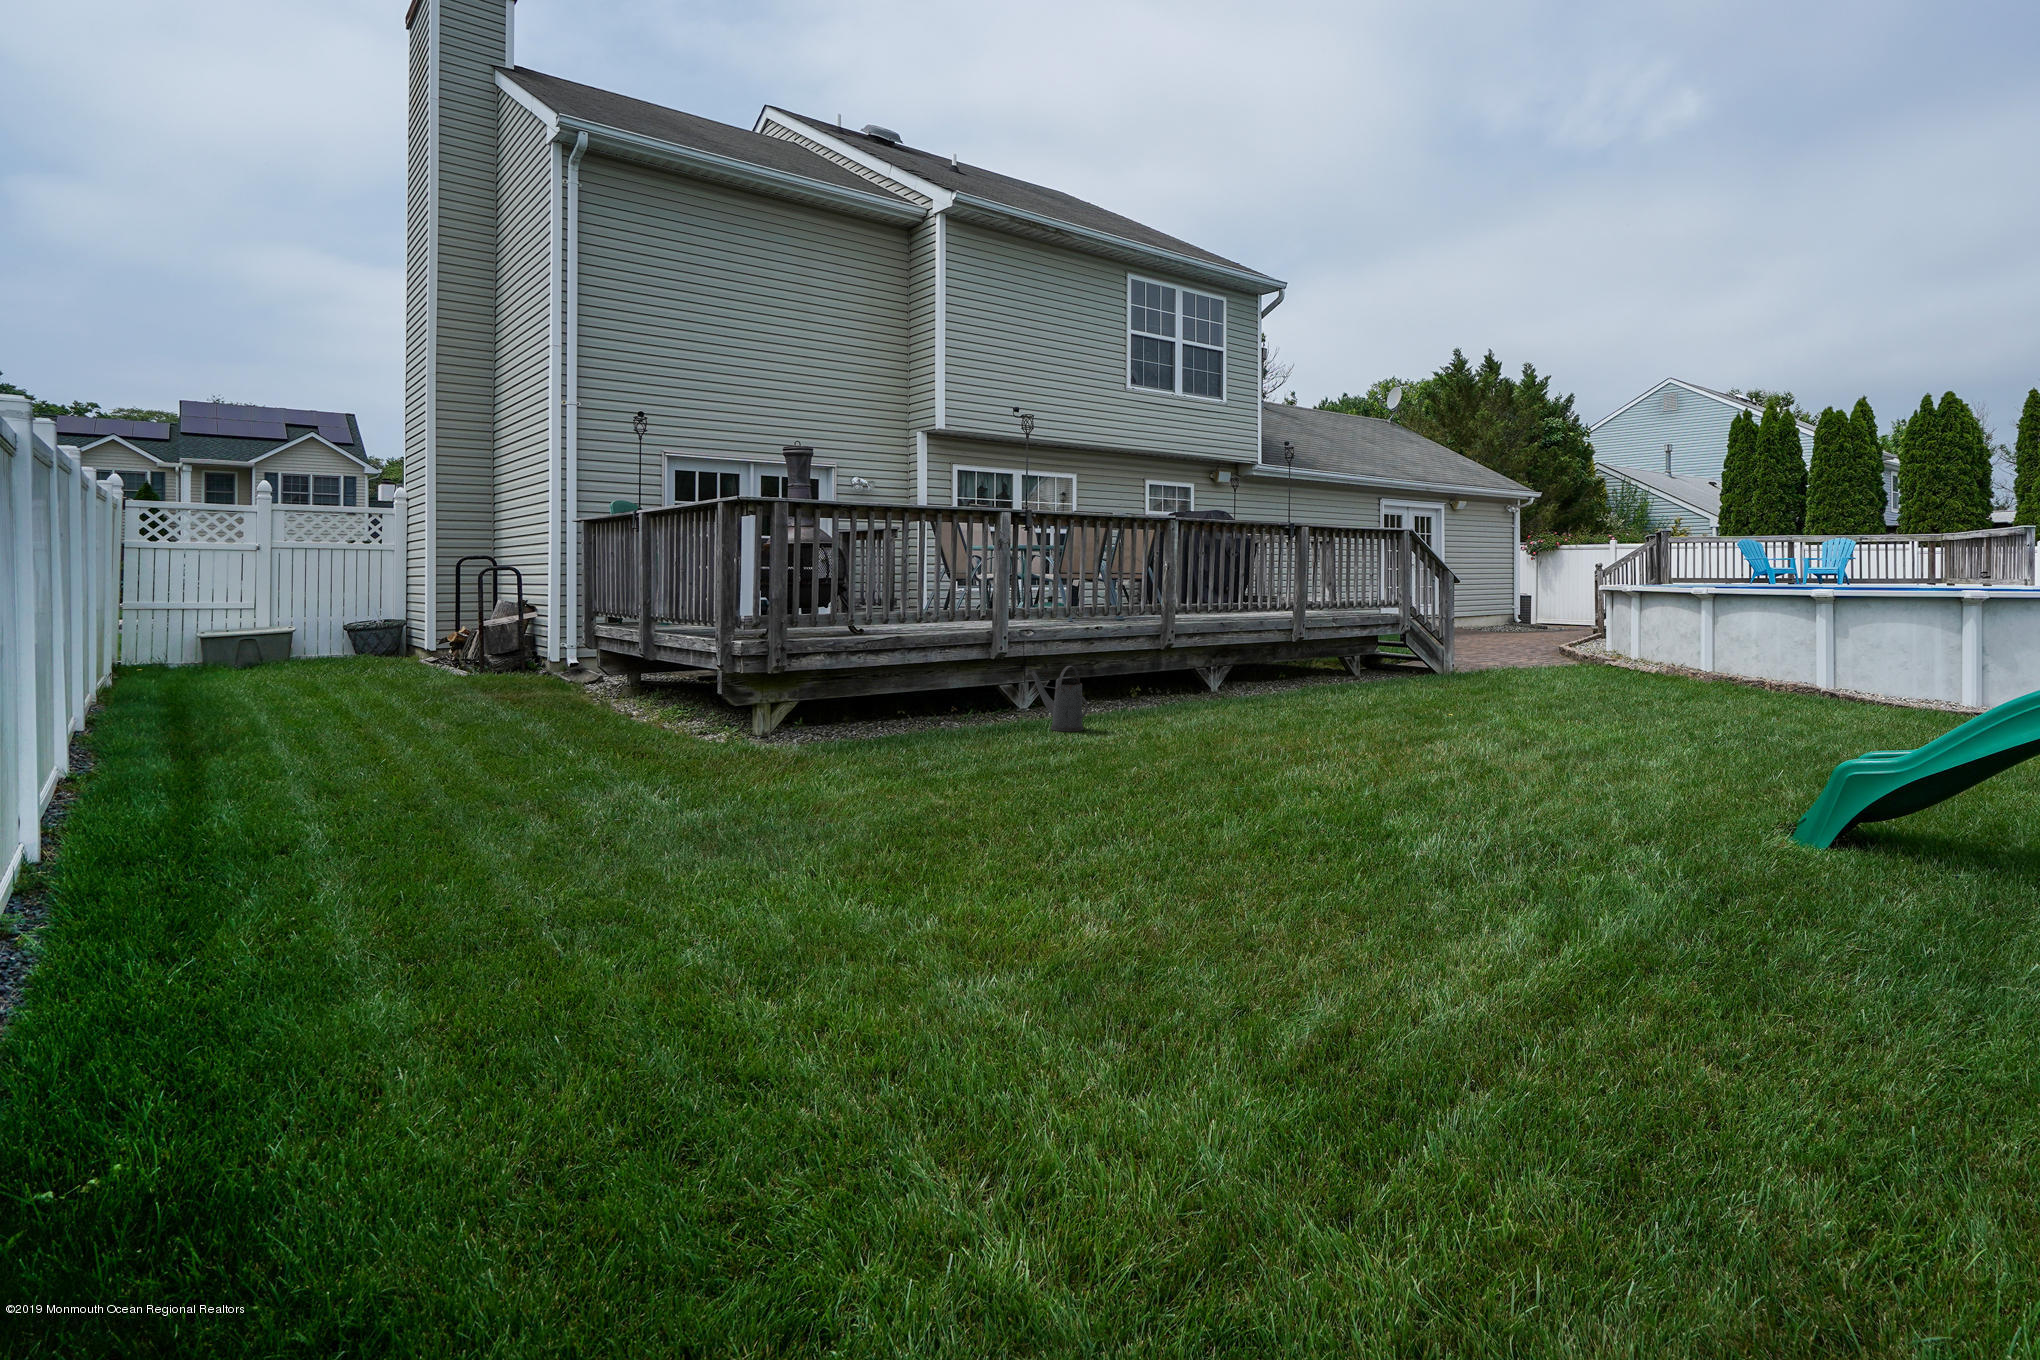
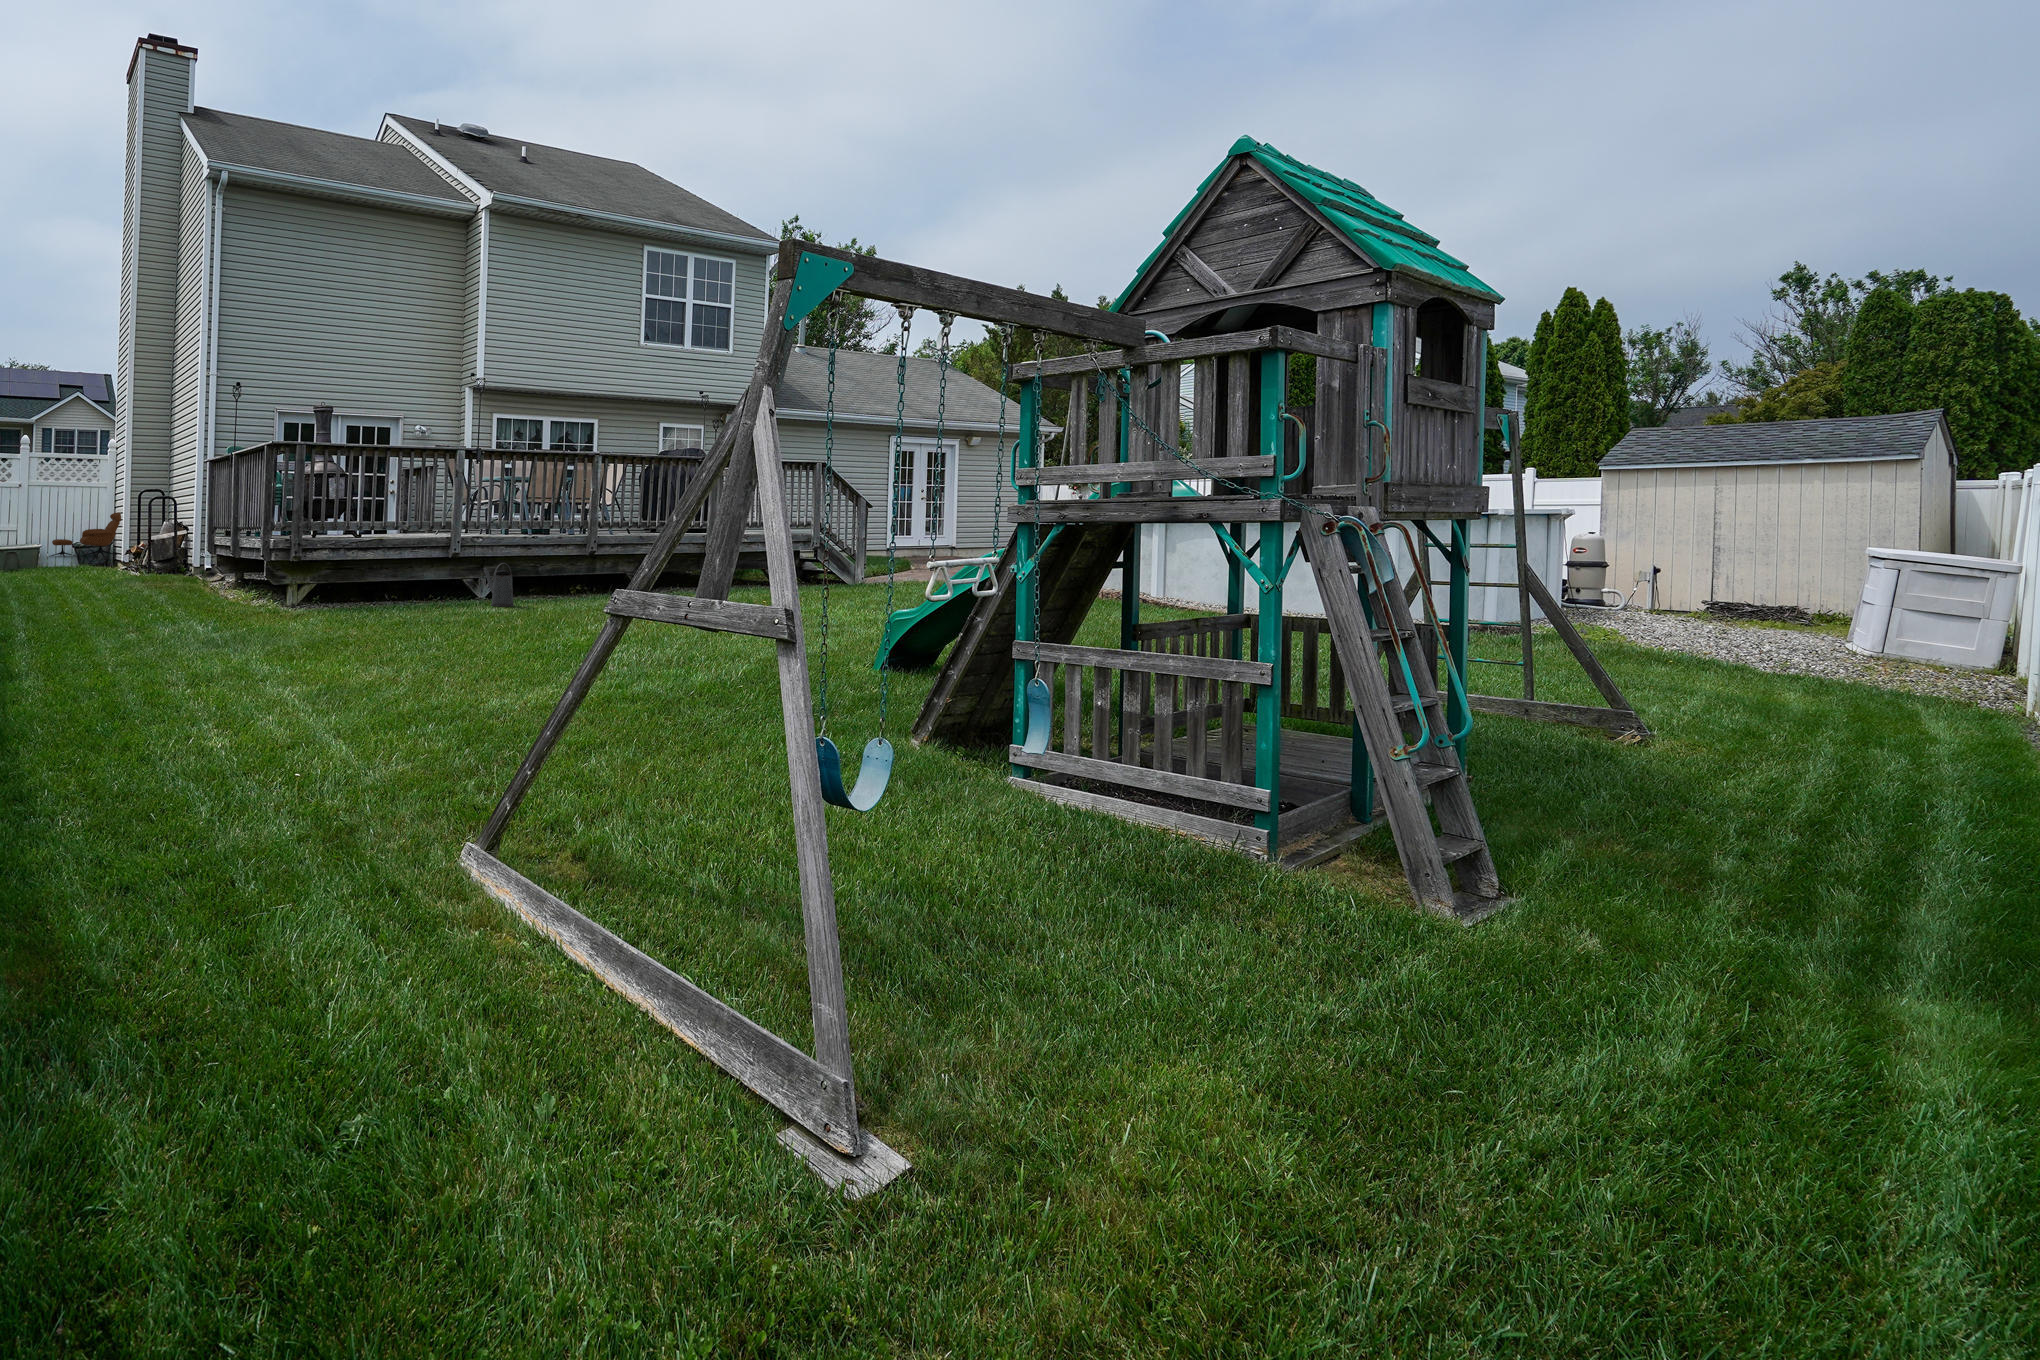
lounge chair: none [326,589,435,651] -> present [49,512,121,557]

